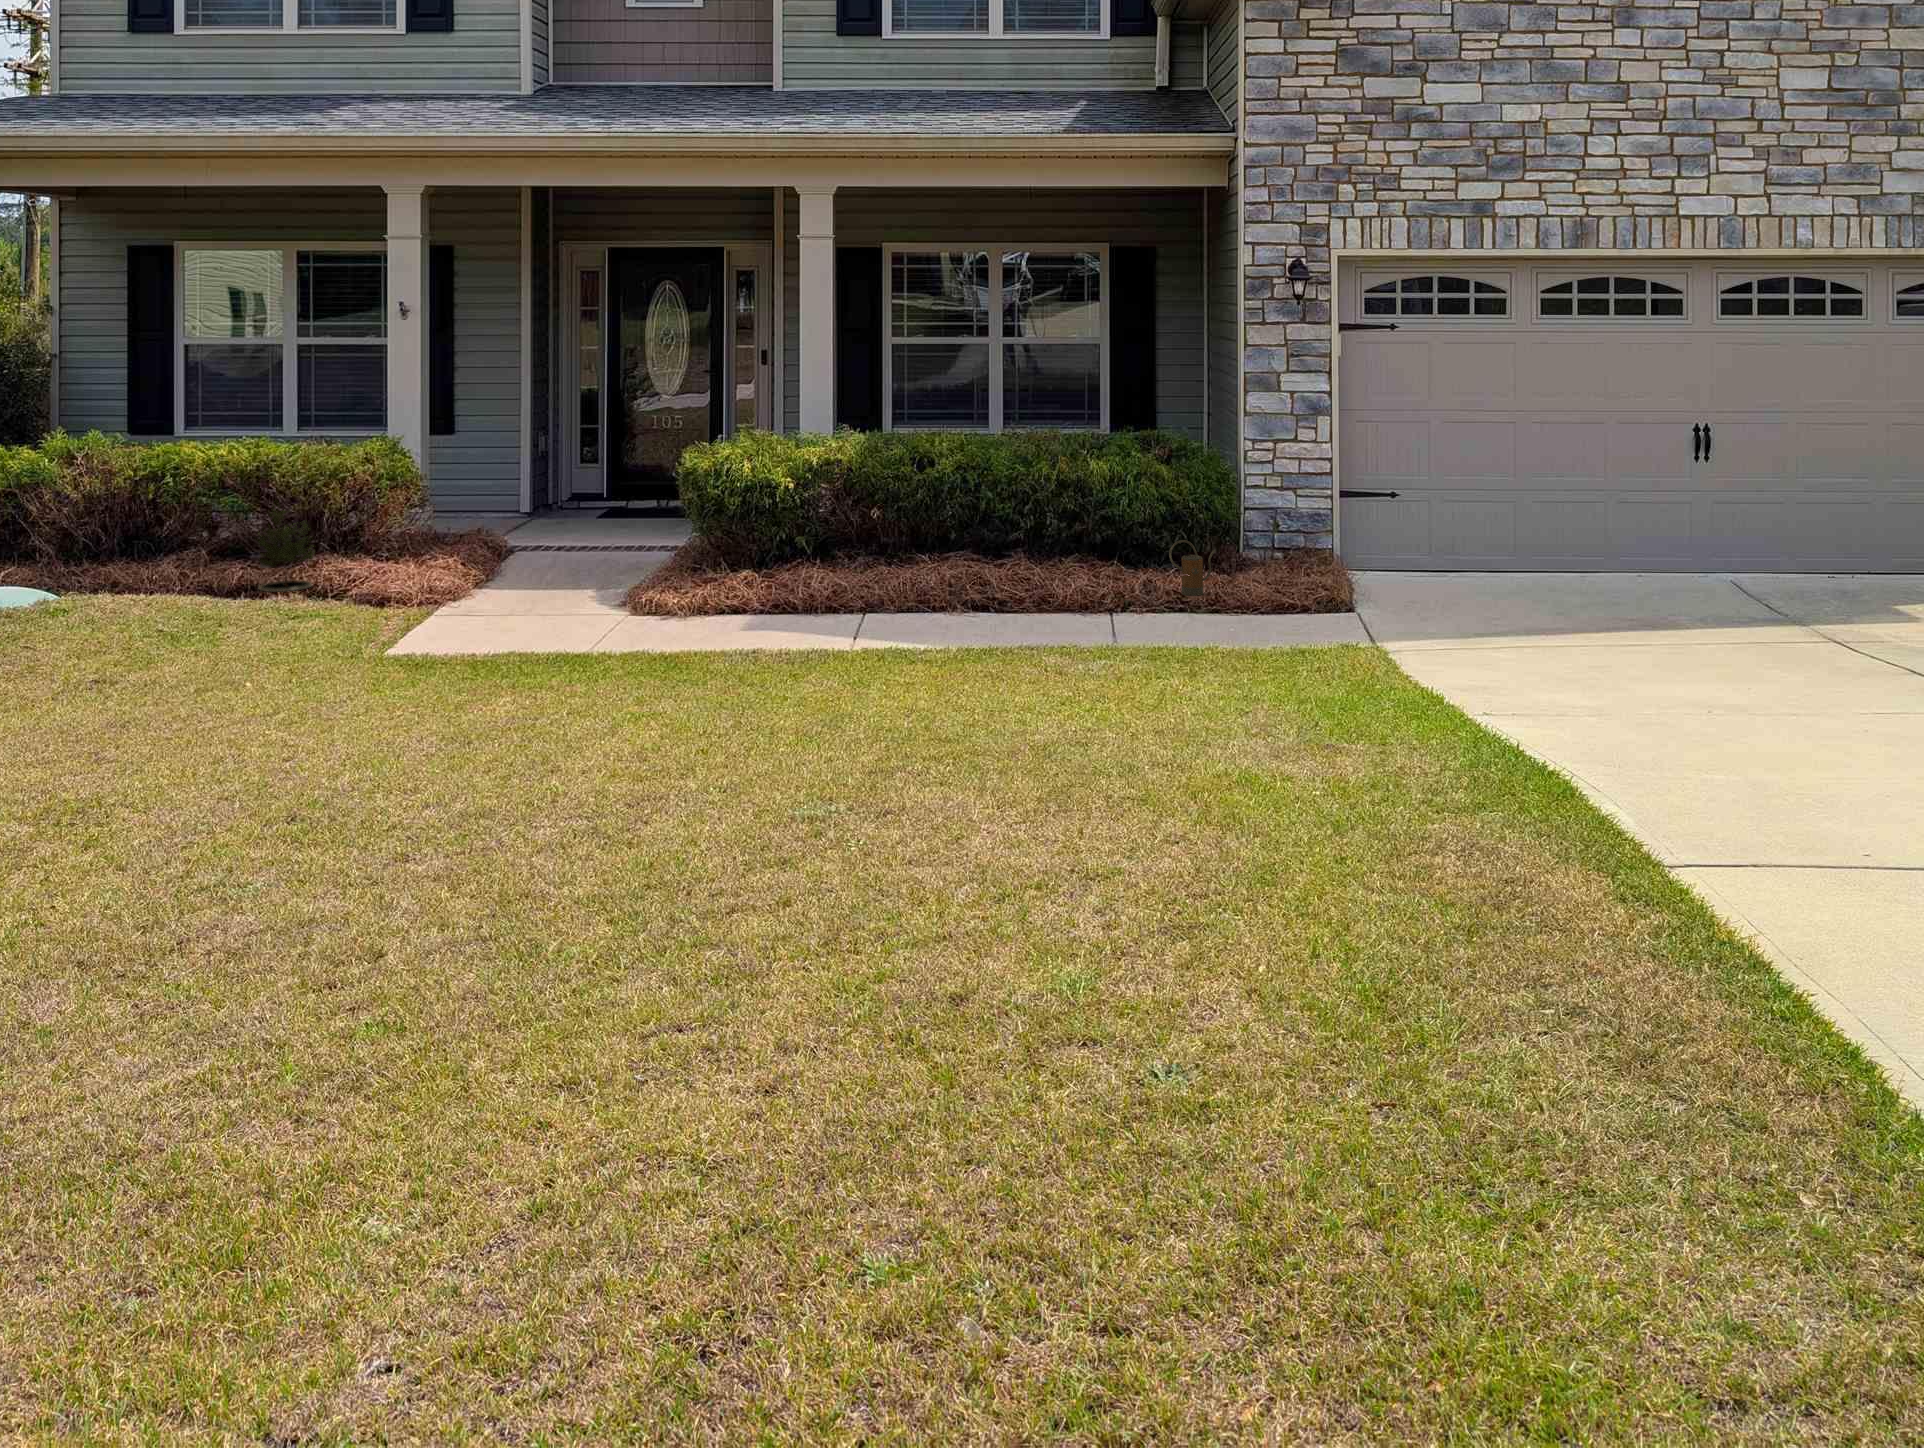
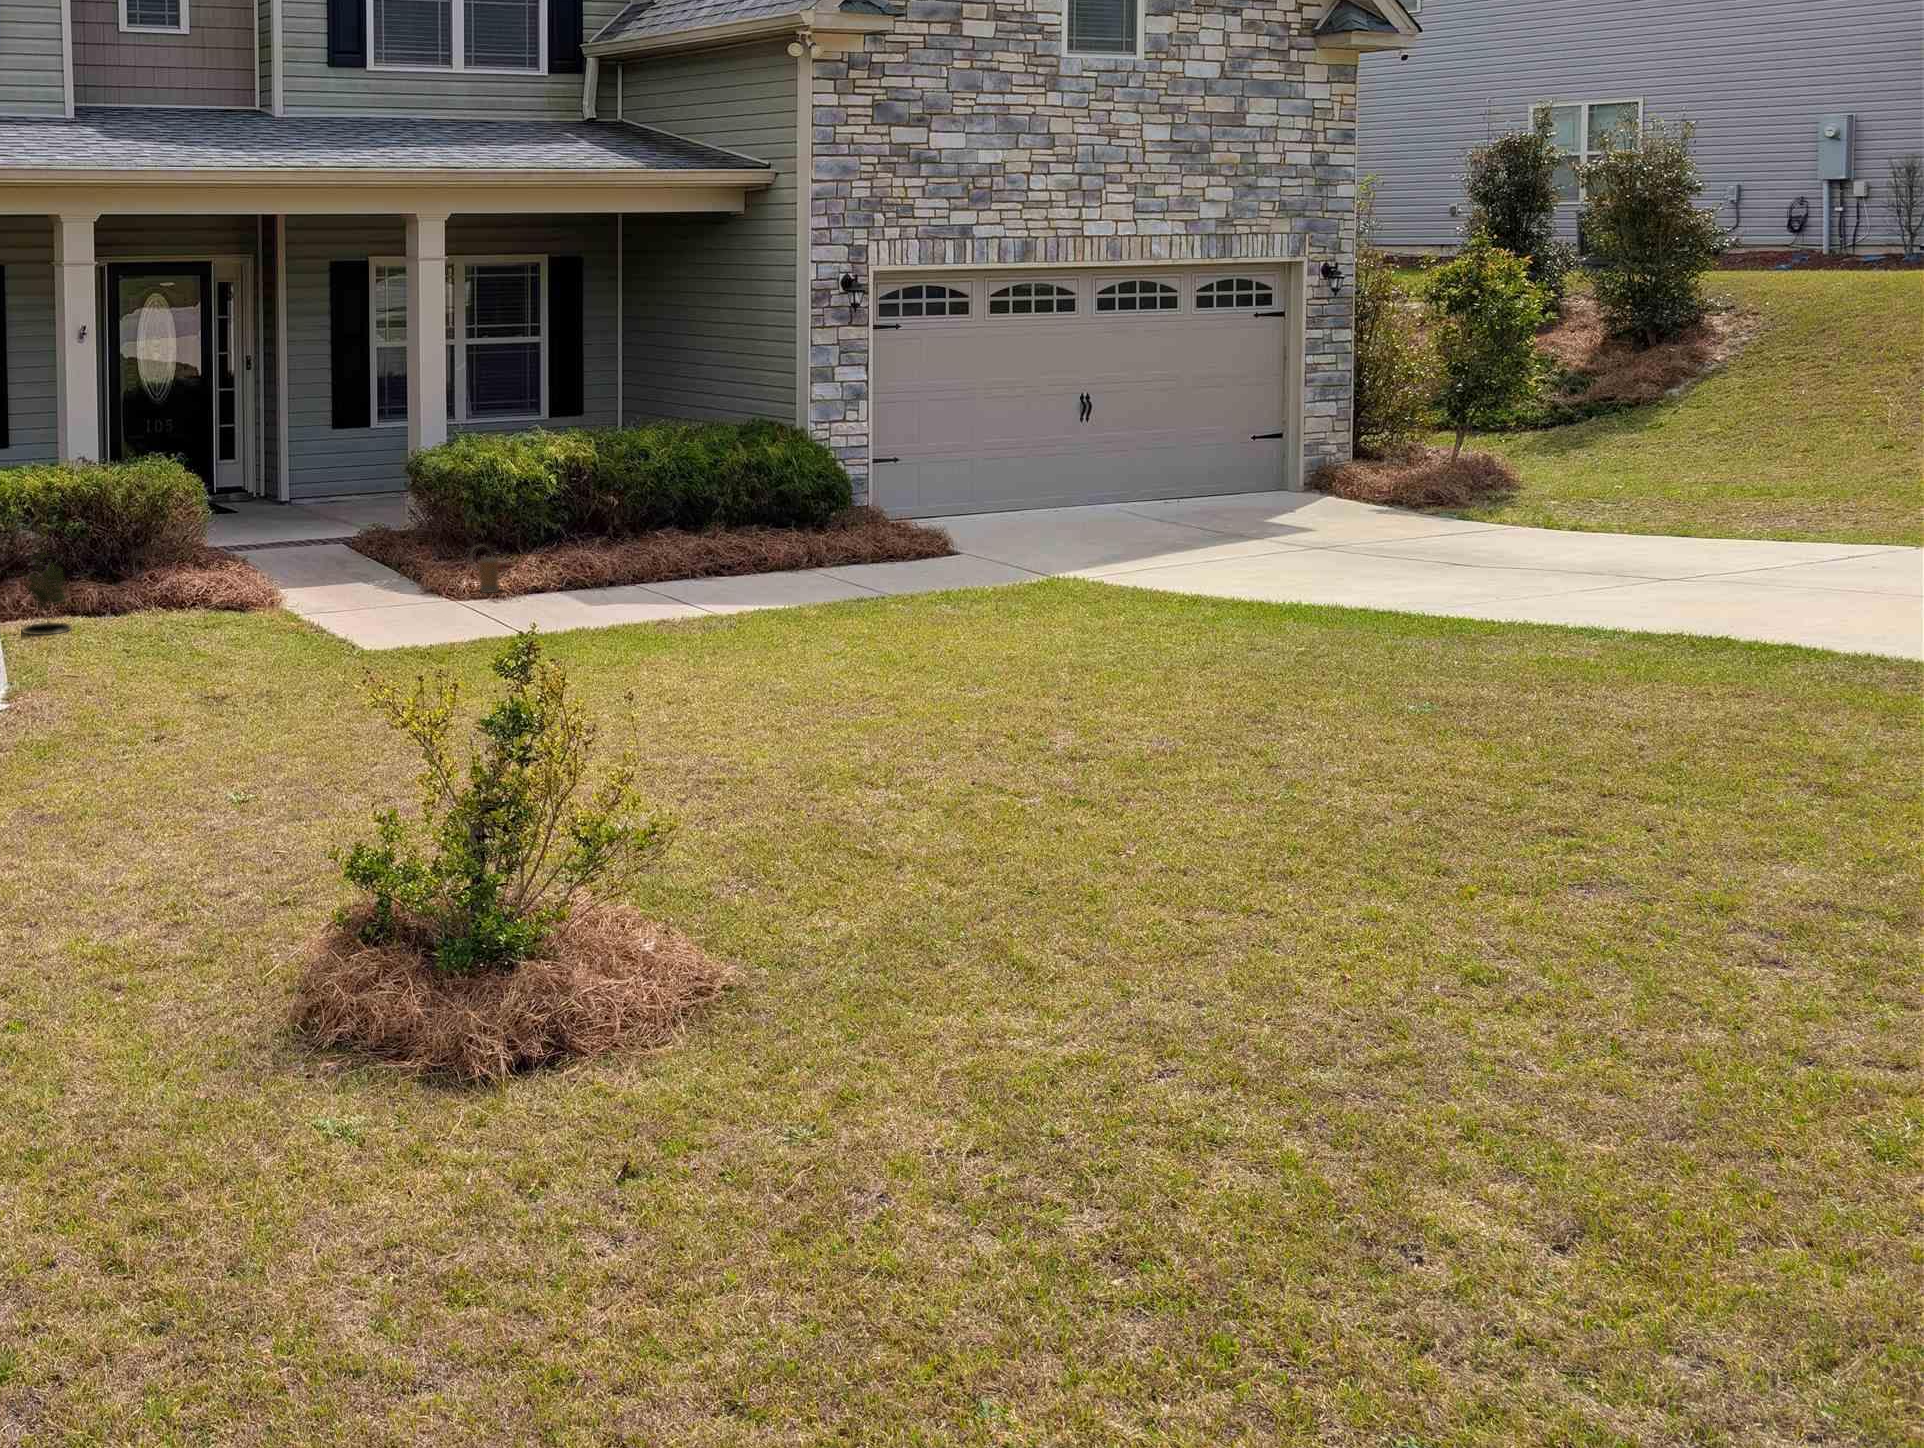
watering can: present [1169,540,1215,596] -> present [478,546,507,593]

